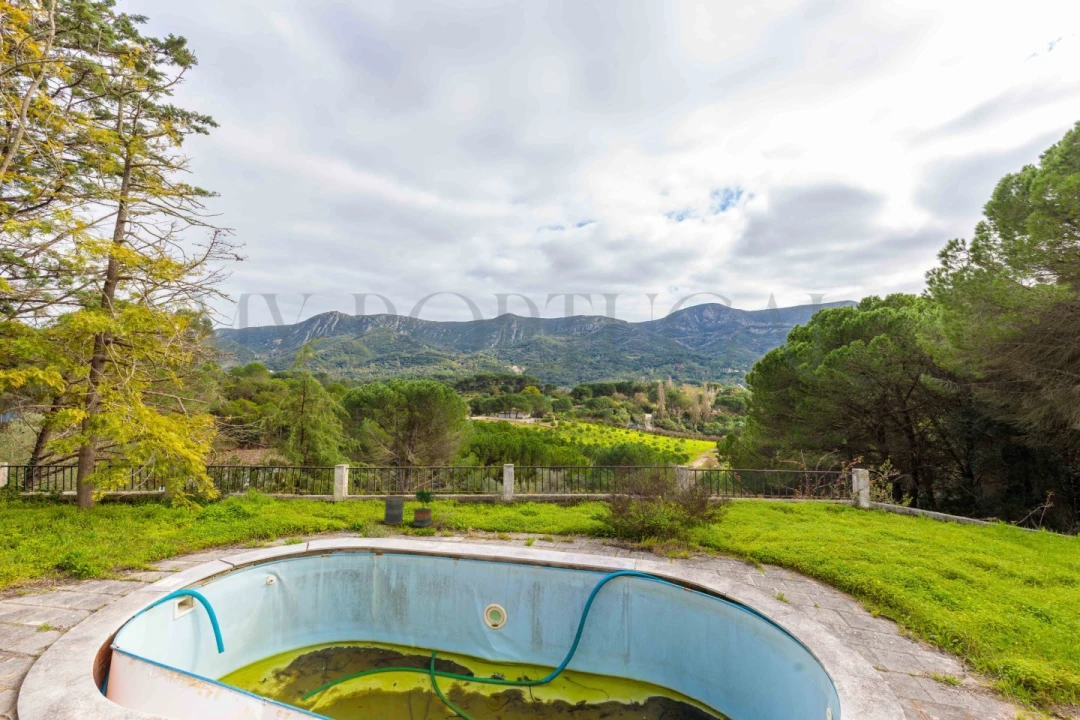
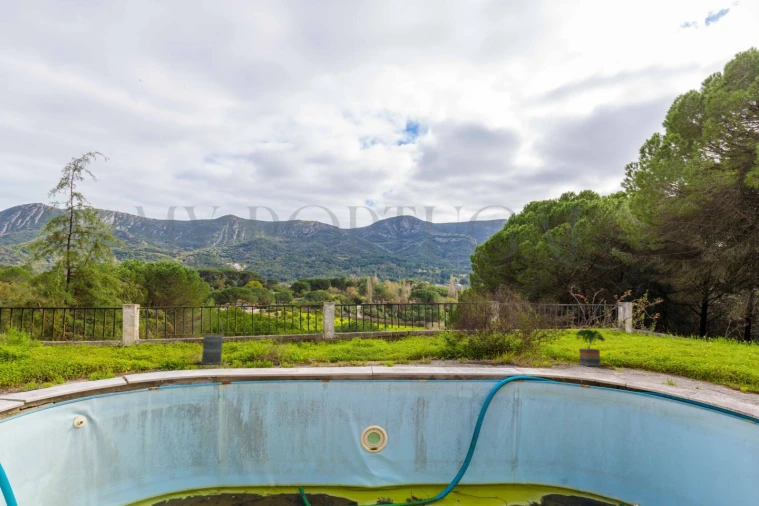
potted tree: present [414,490,435,527] -> present [577,329,604,366]

